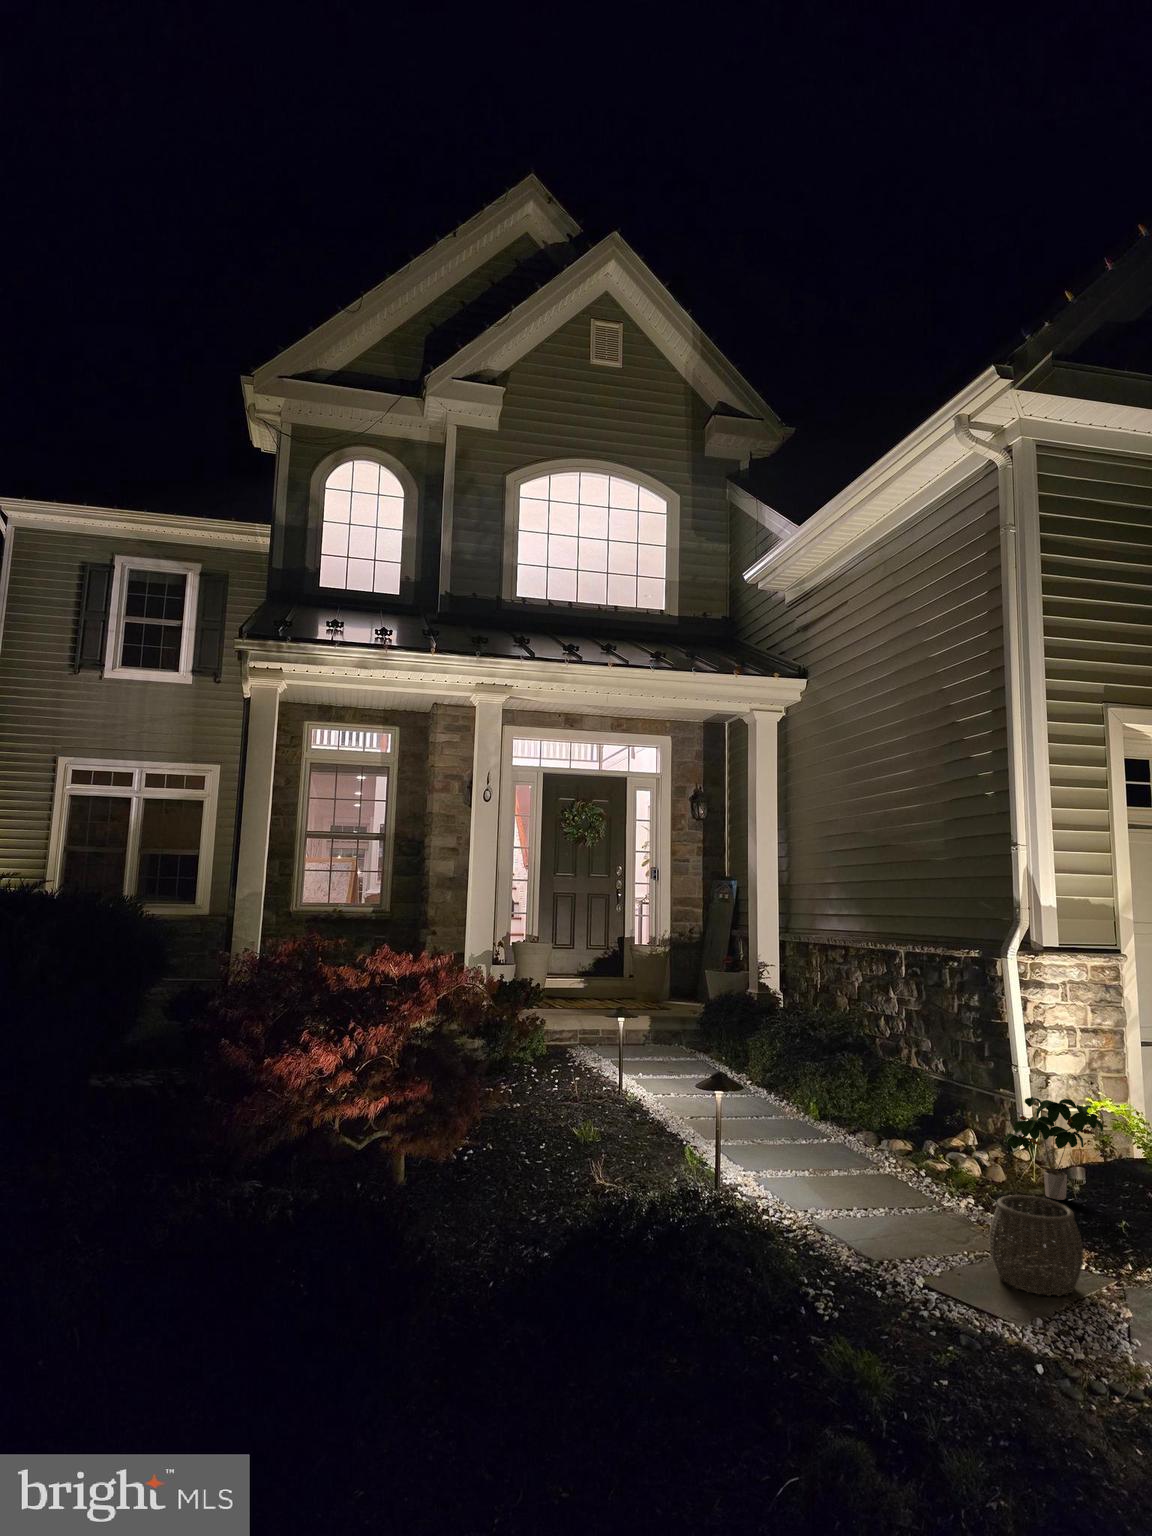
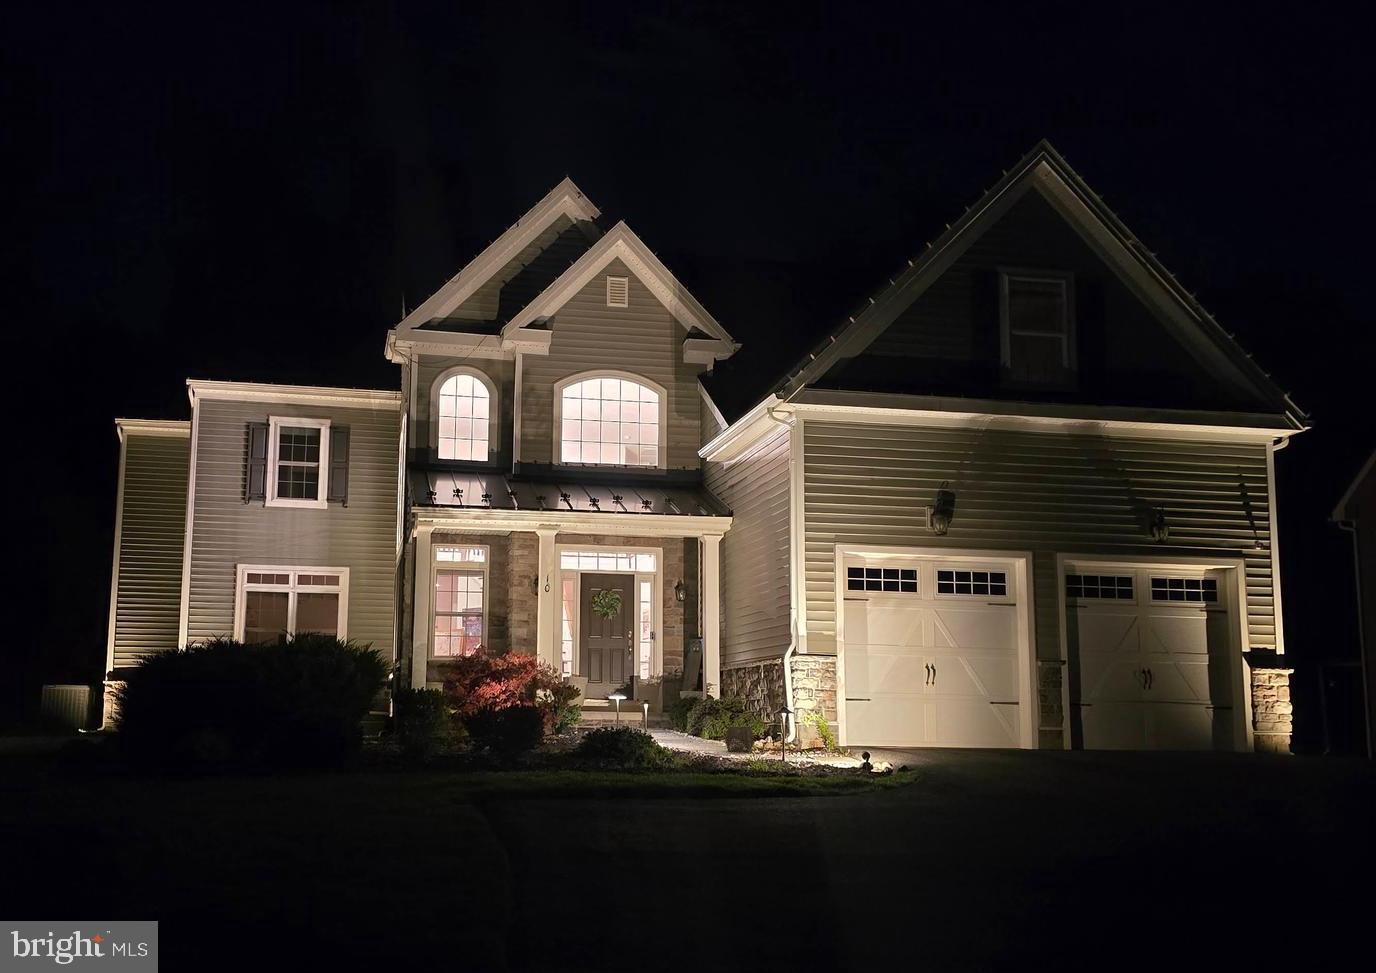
potted plant: present [1005,1097,1103,1200] -> none [768,711,803,750]

